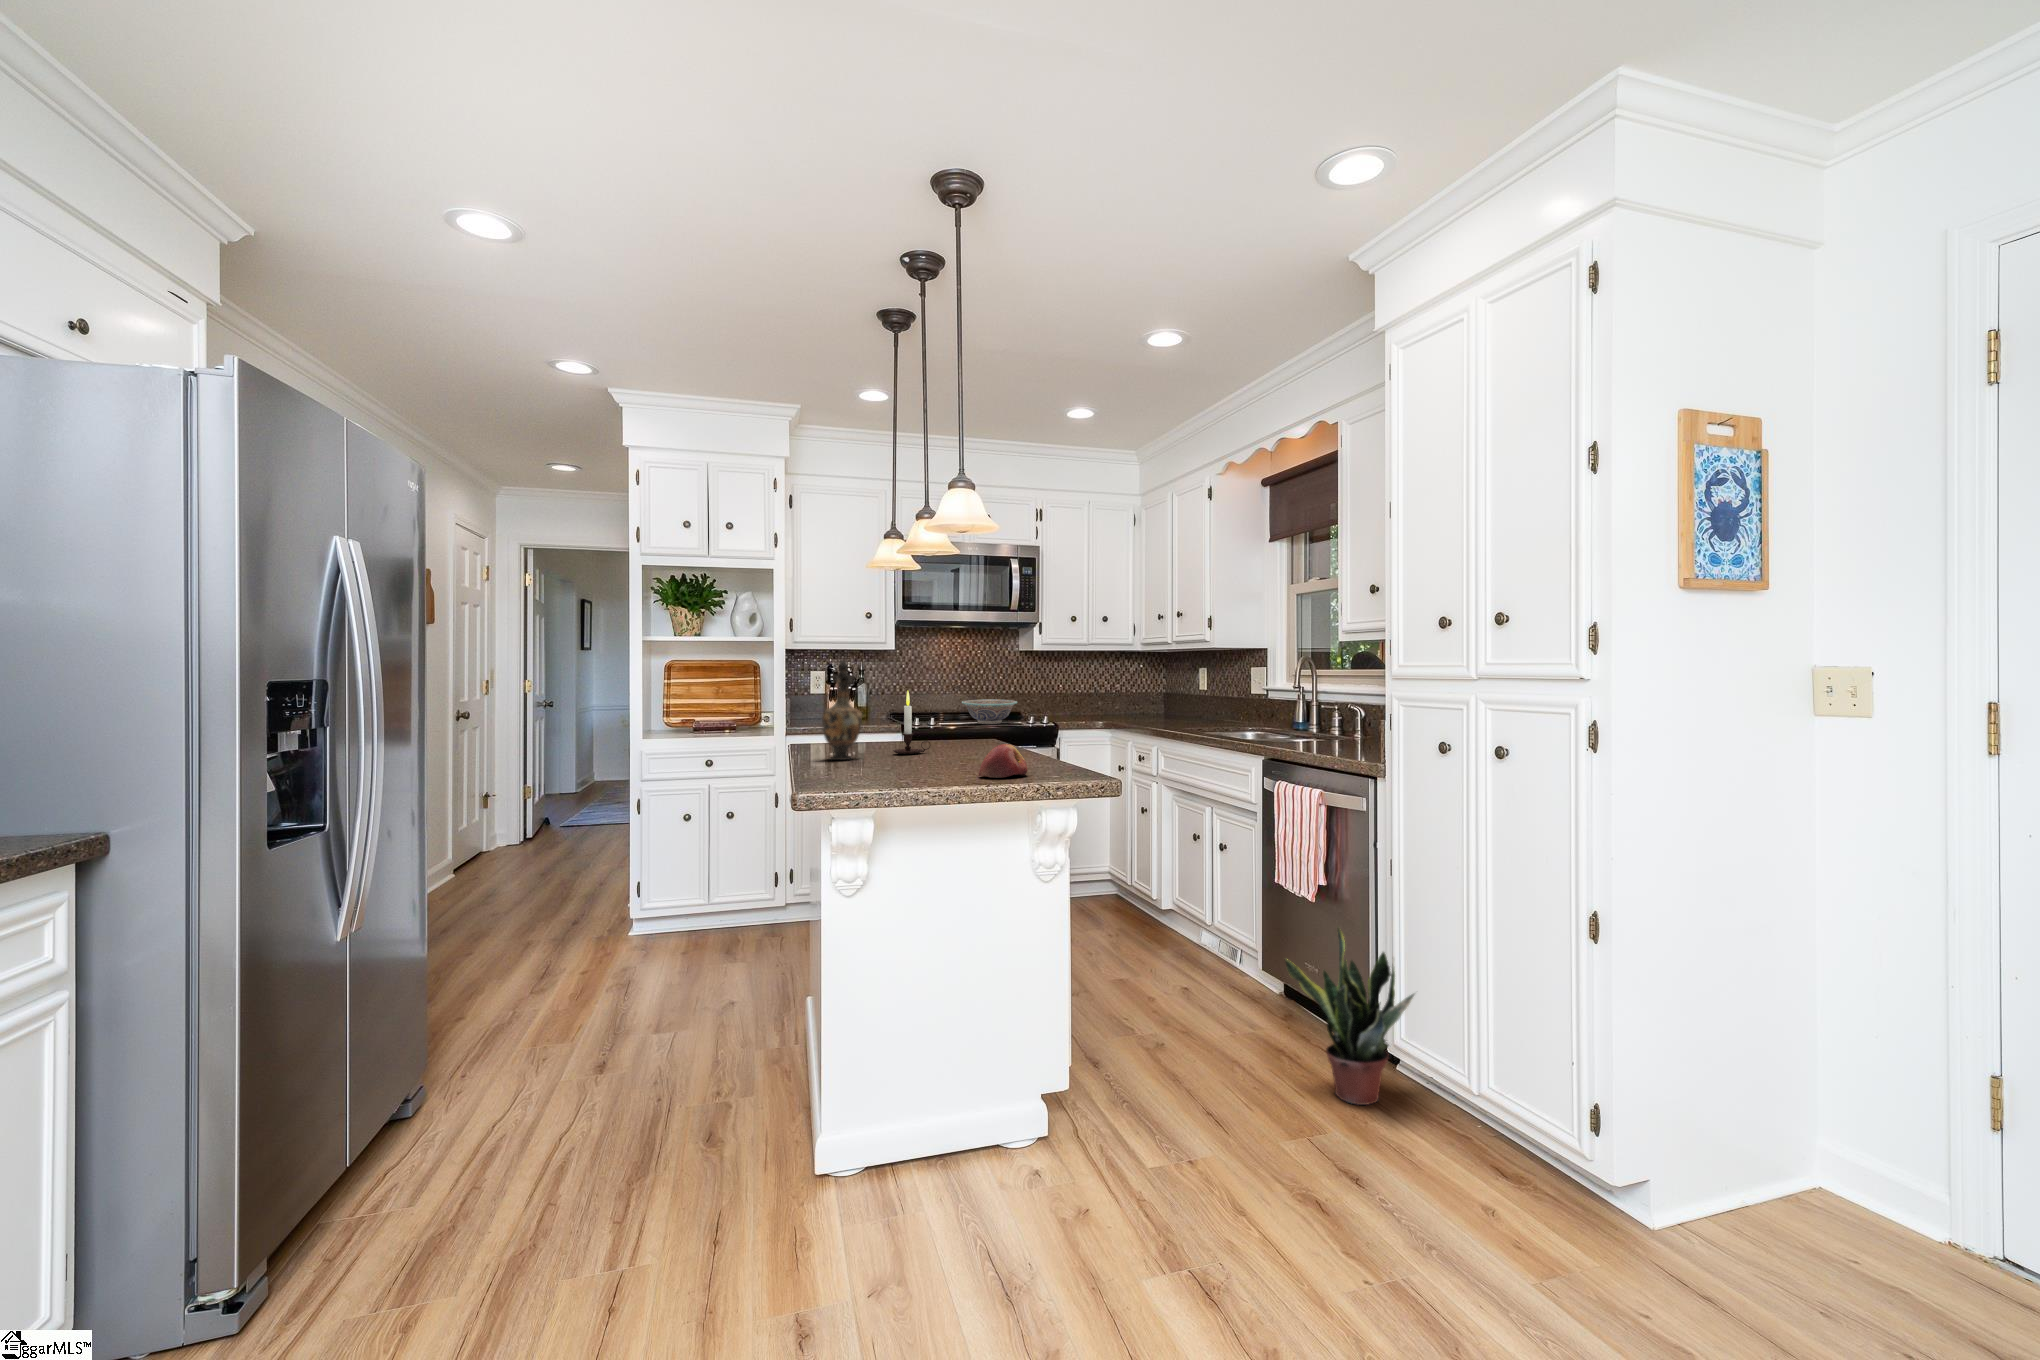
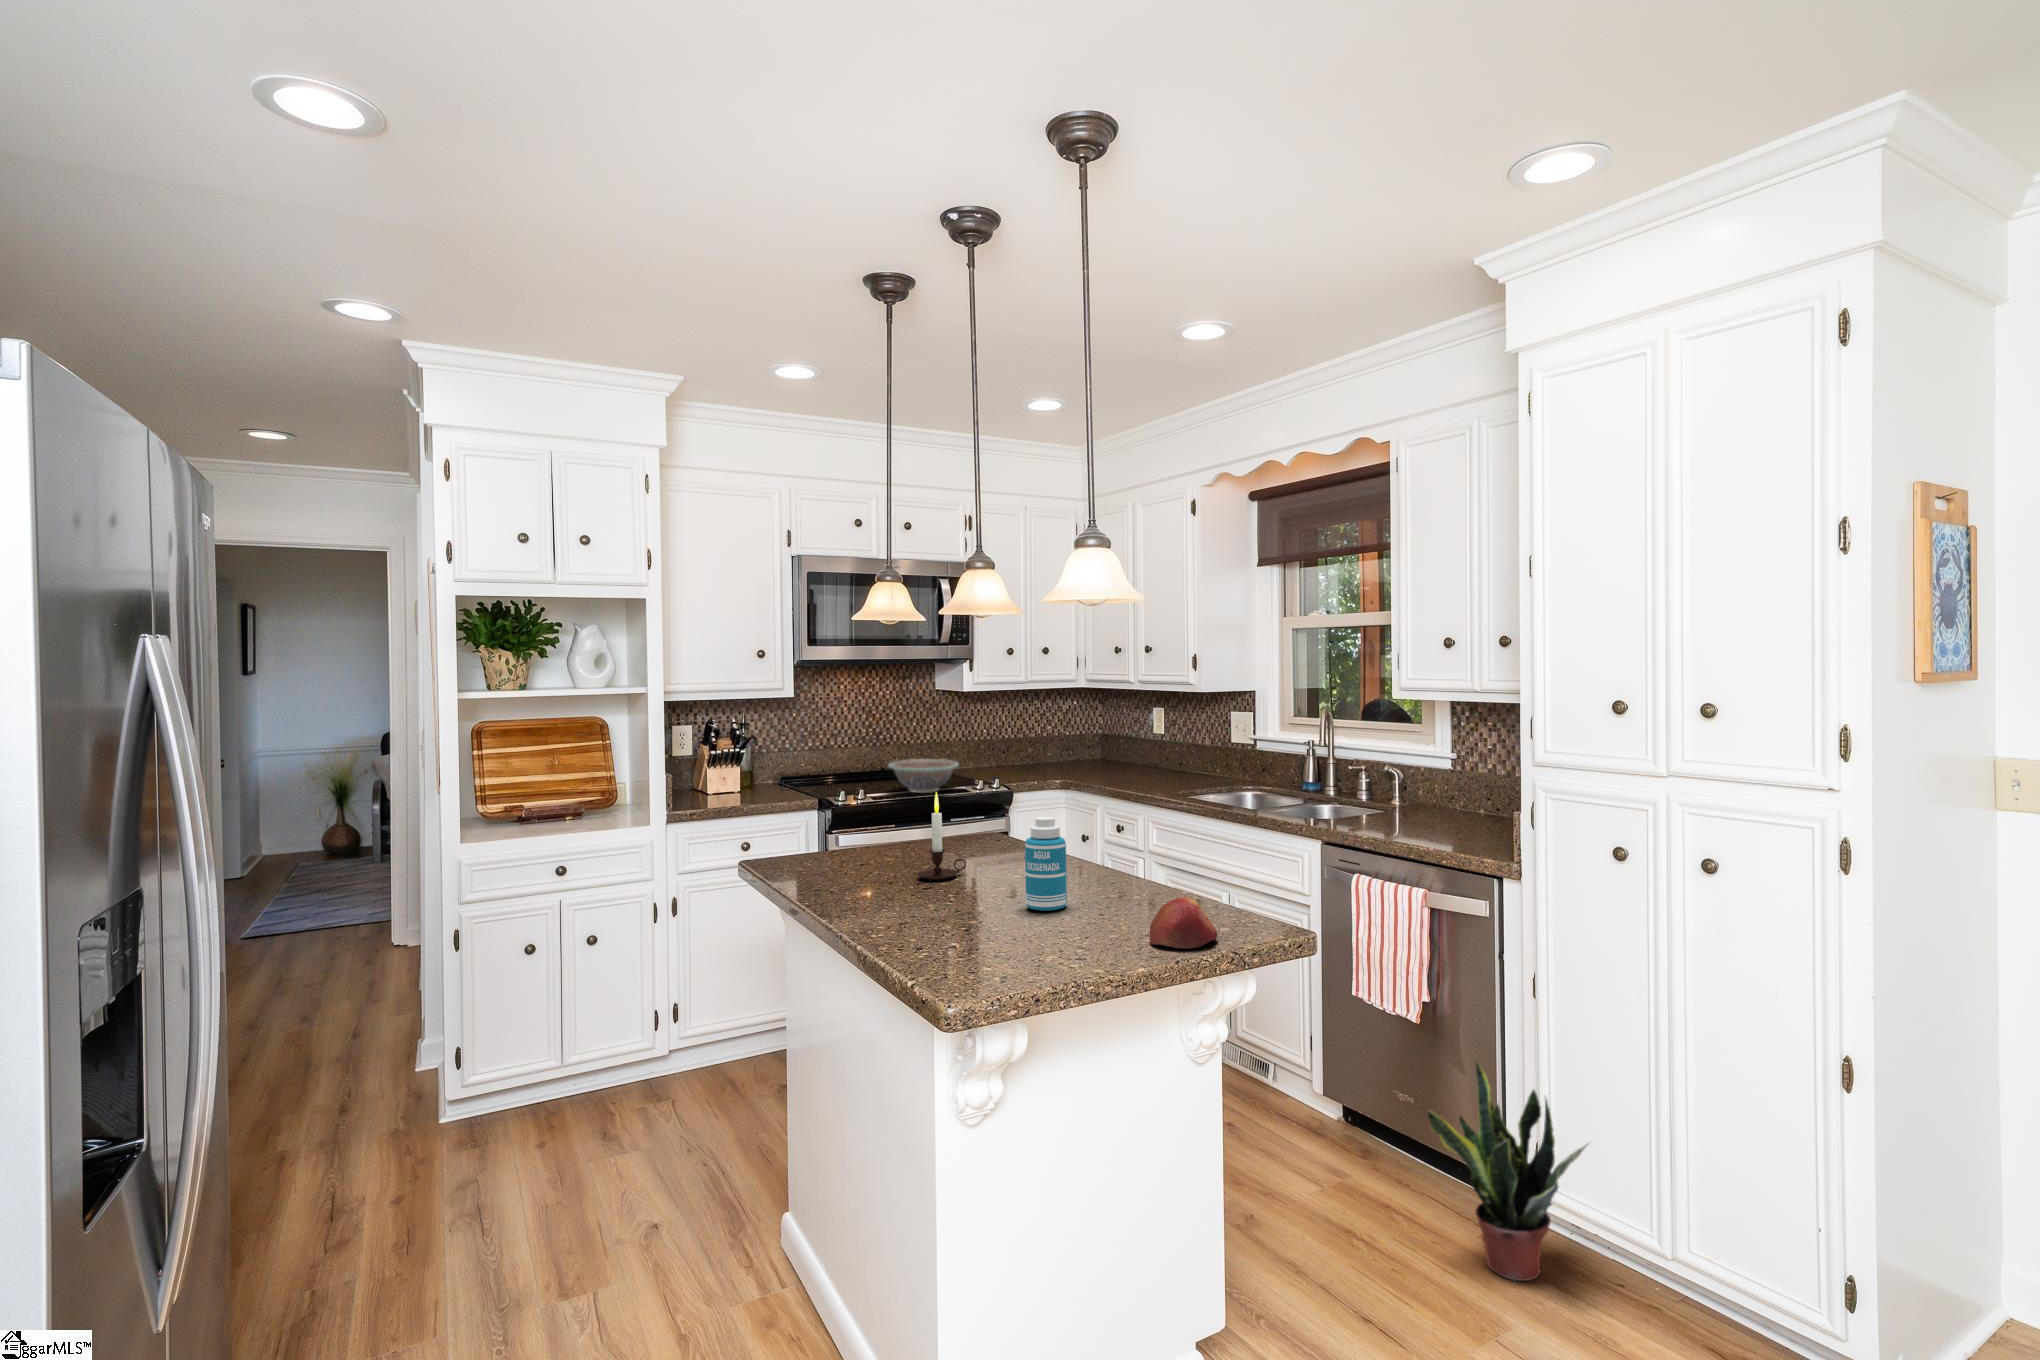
vase: present [822,660,862,760] -> none [834,757,888,899]
bottle: none [933,698,964,765] -> present [1025,817,1067,911]

